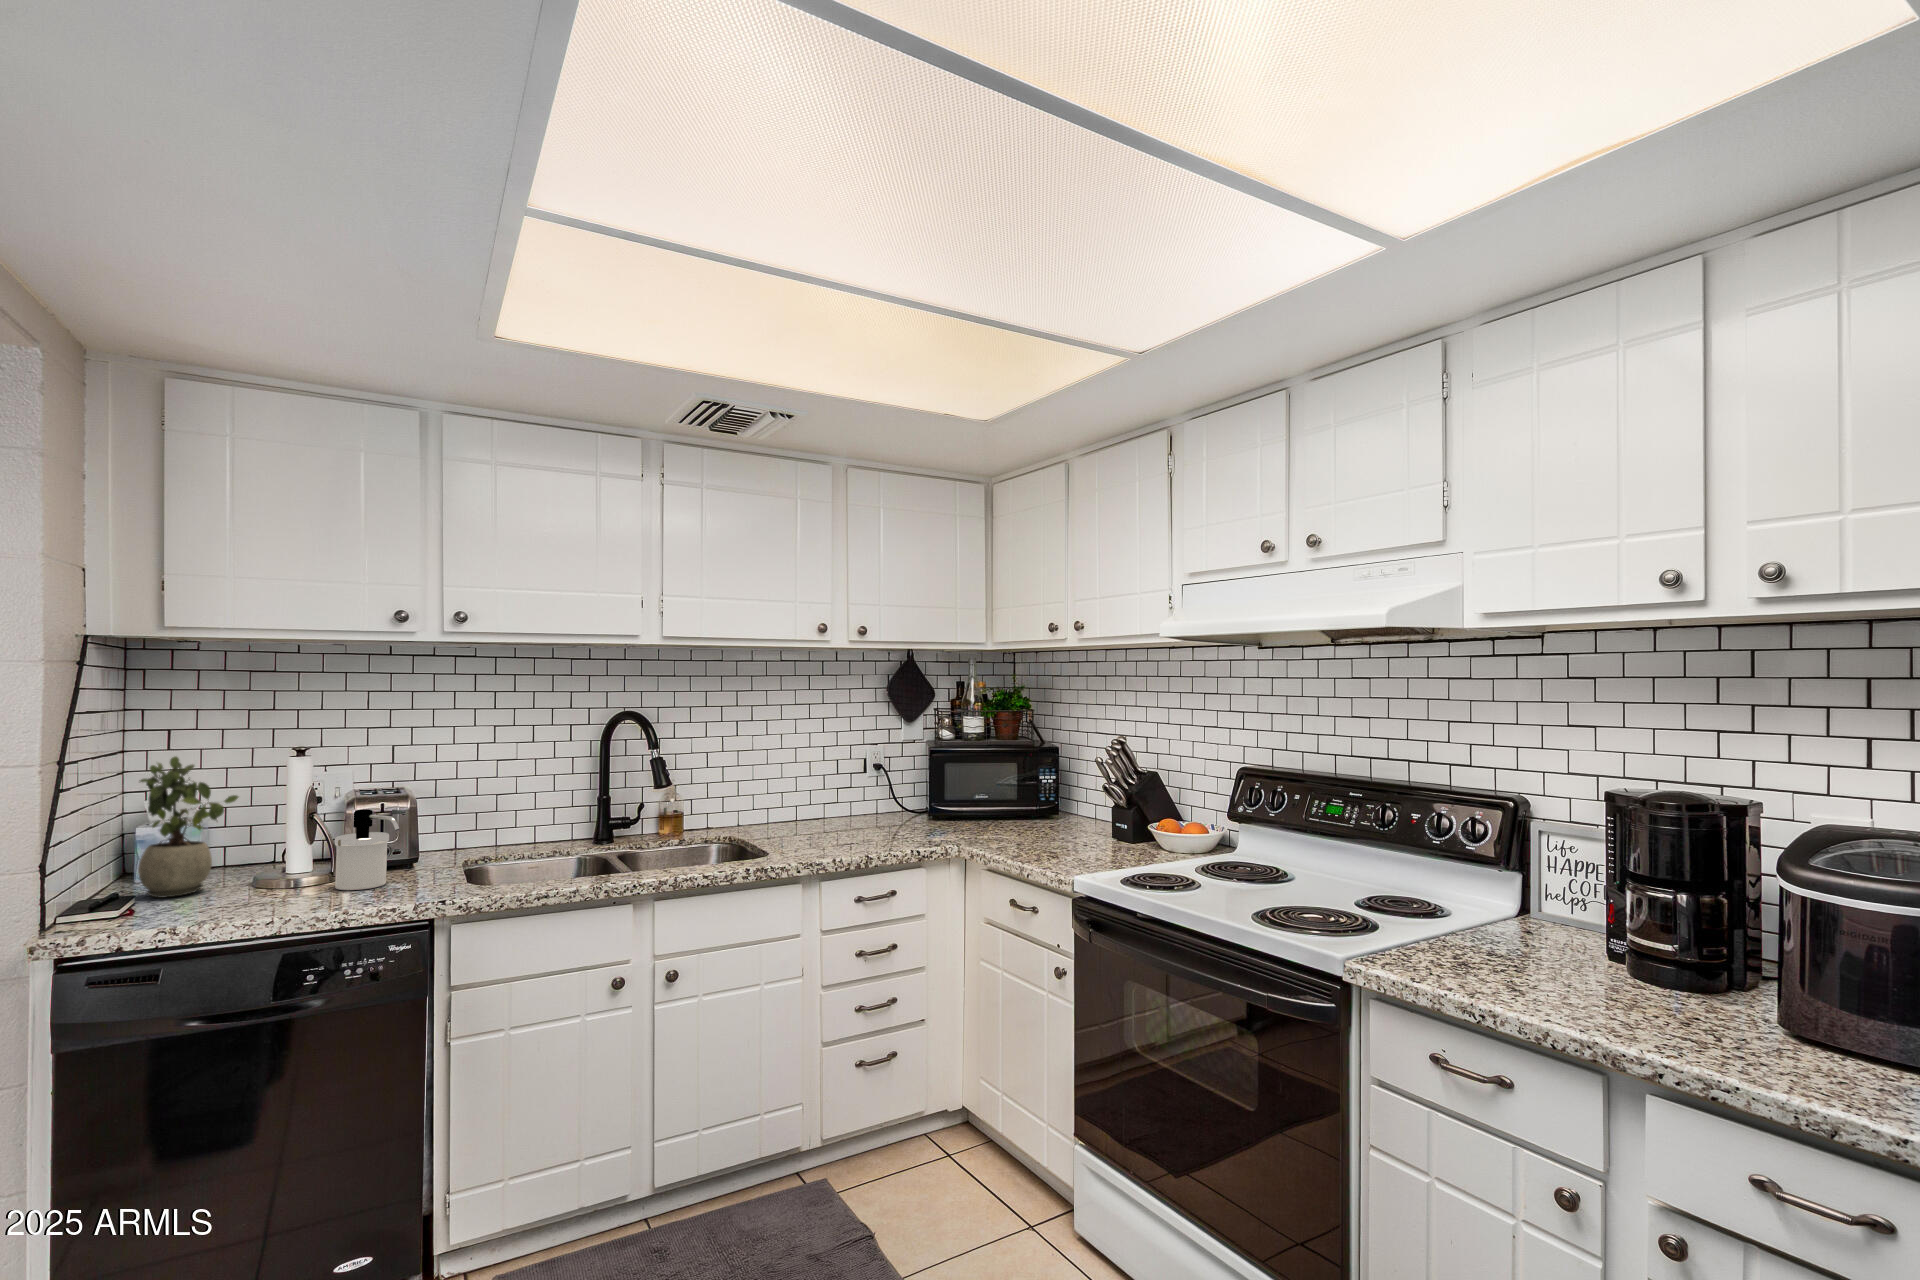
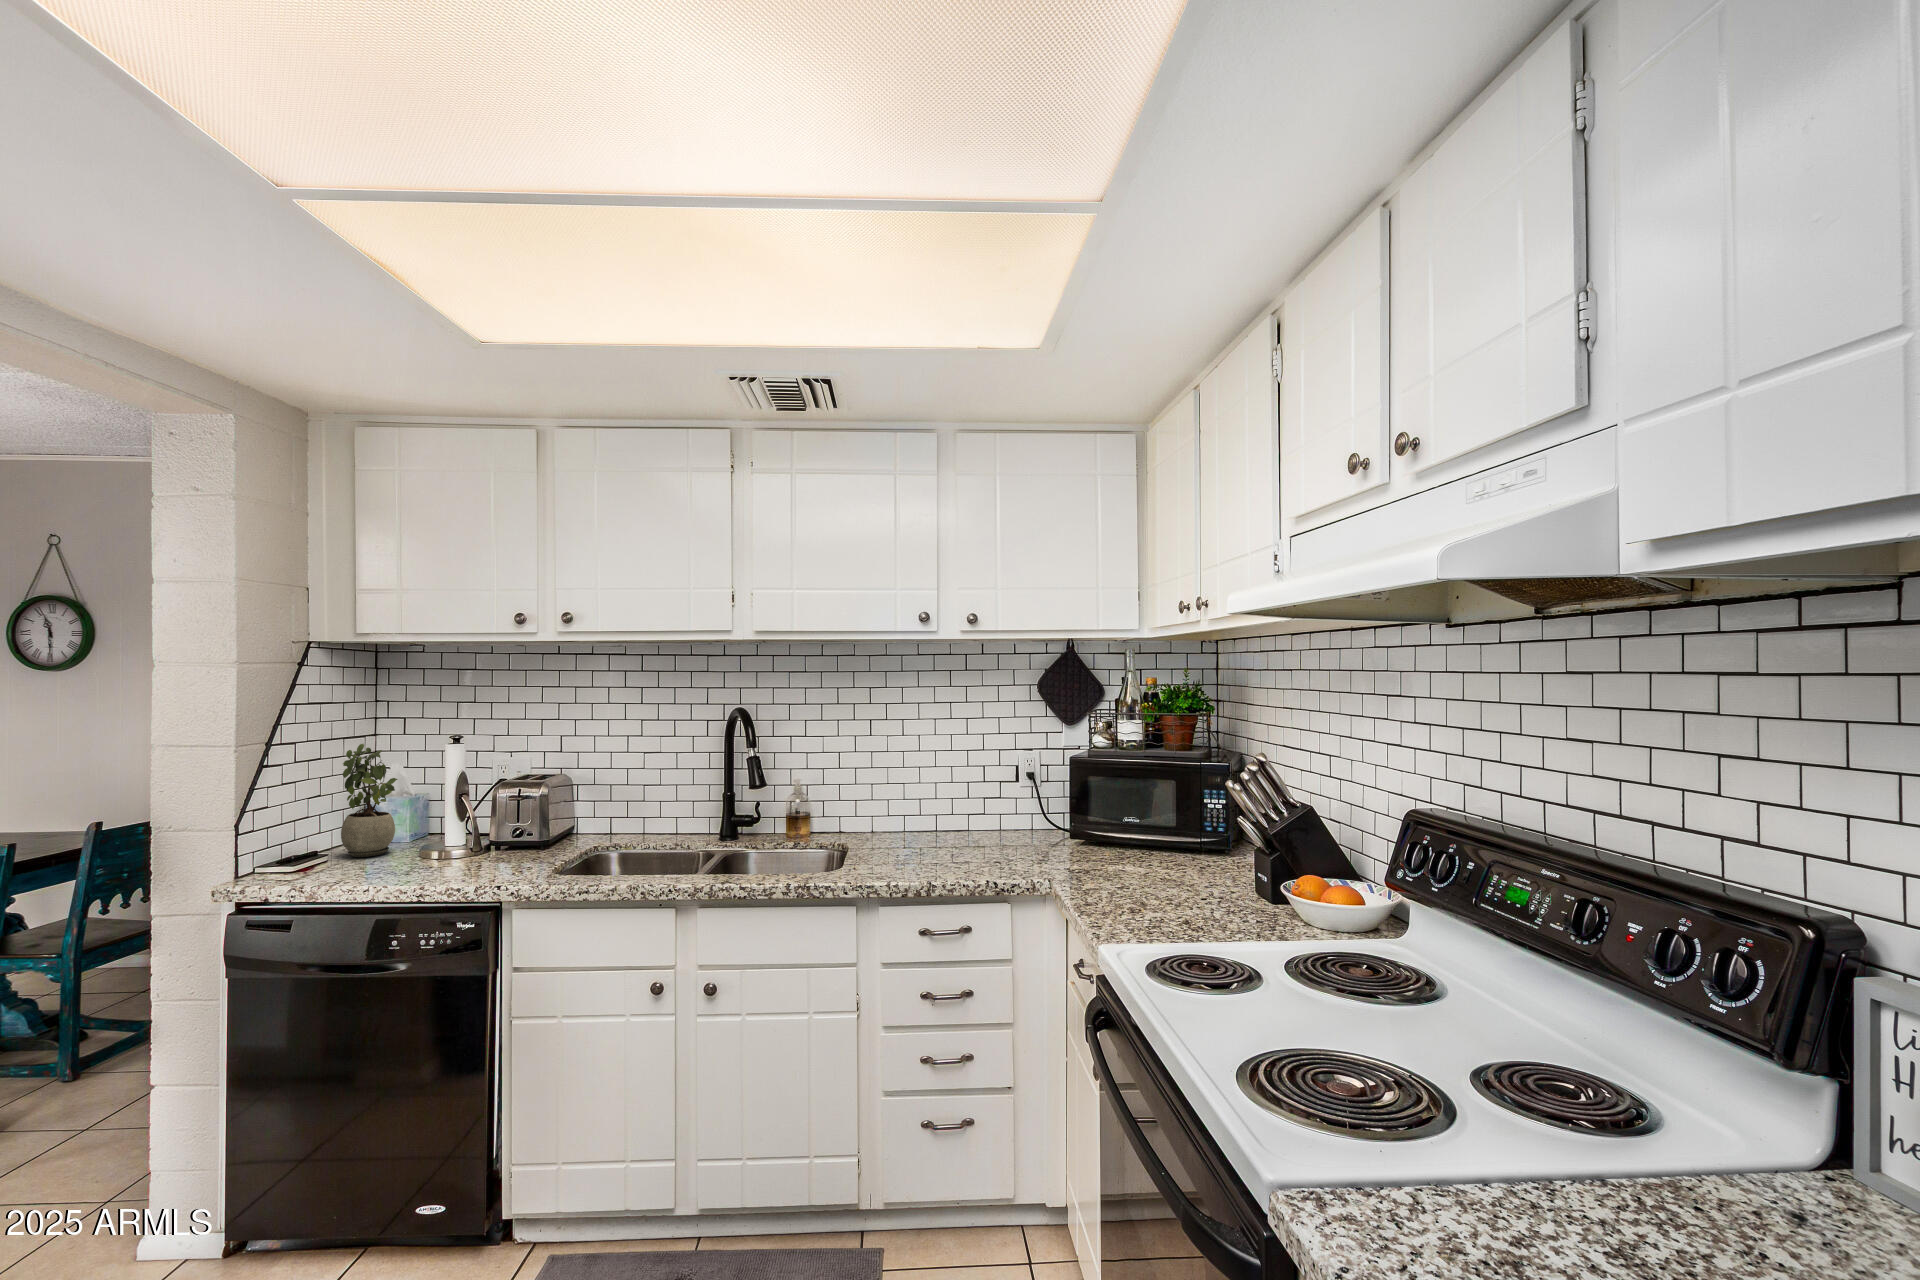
soap dispenser: present [335,809,399,890] -> none [462,796,506,866]

